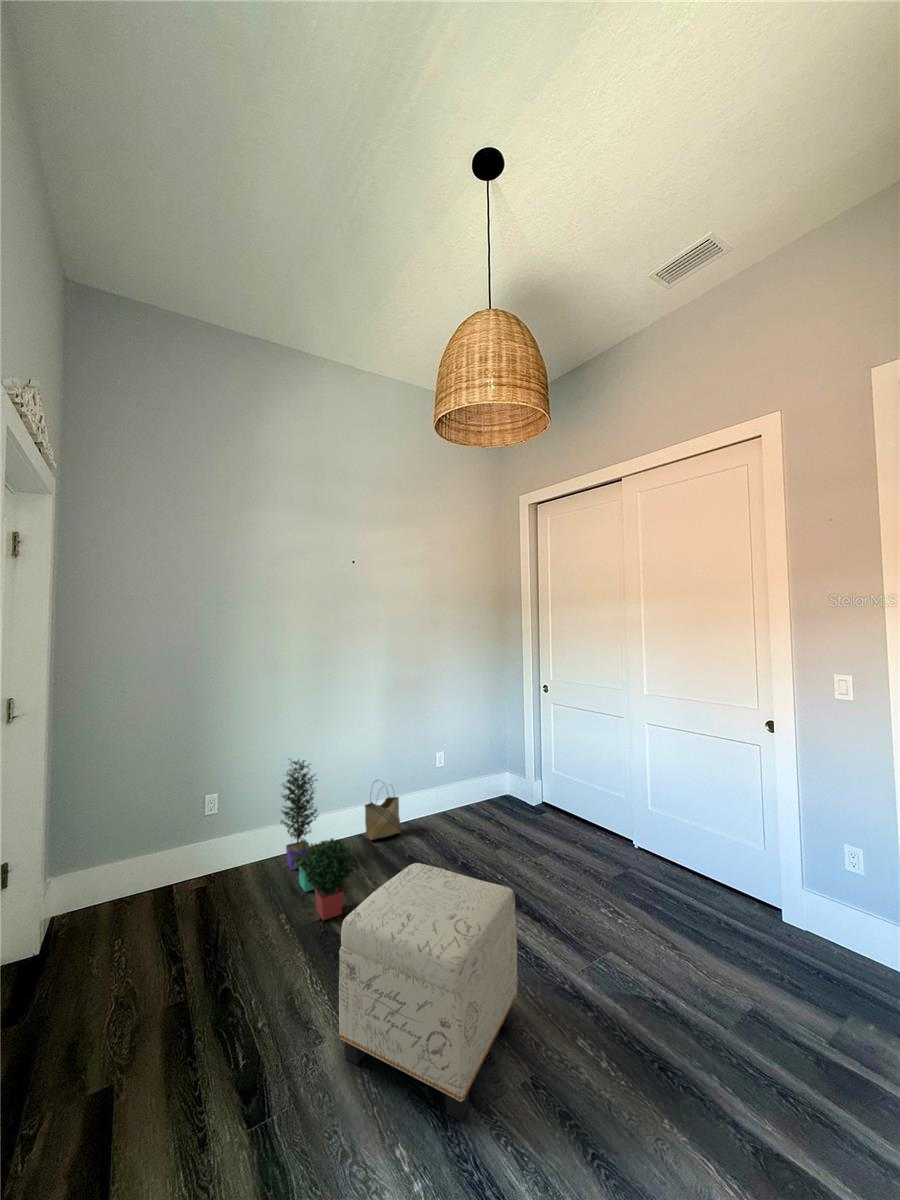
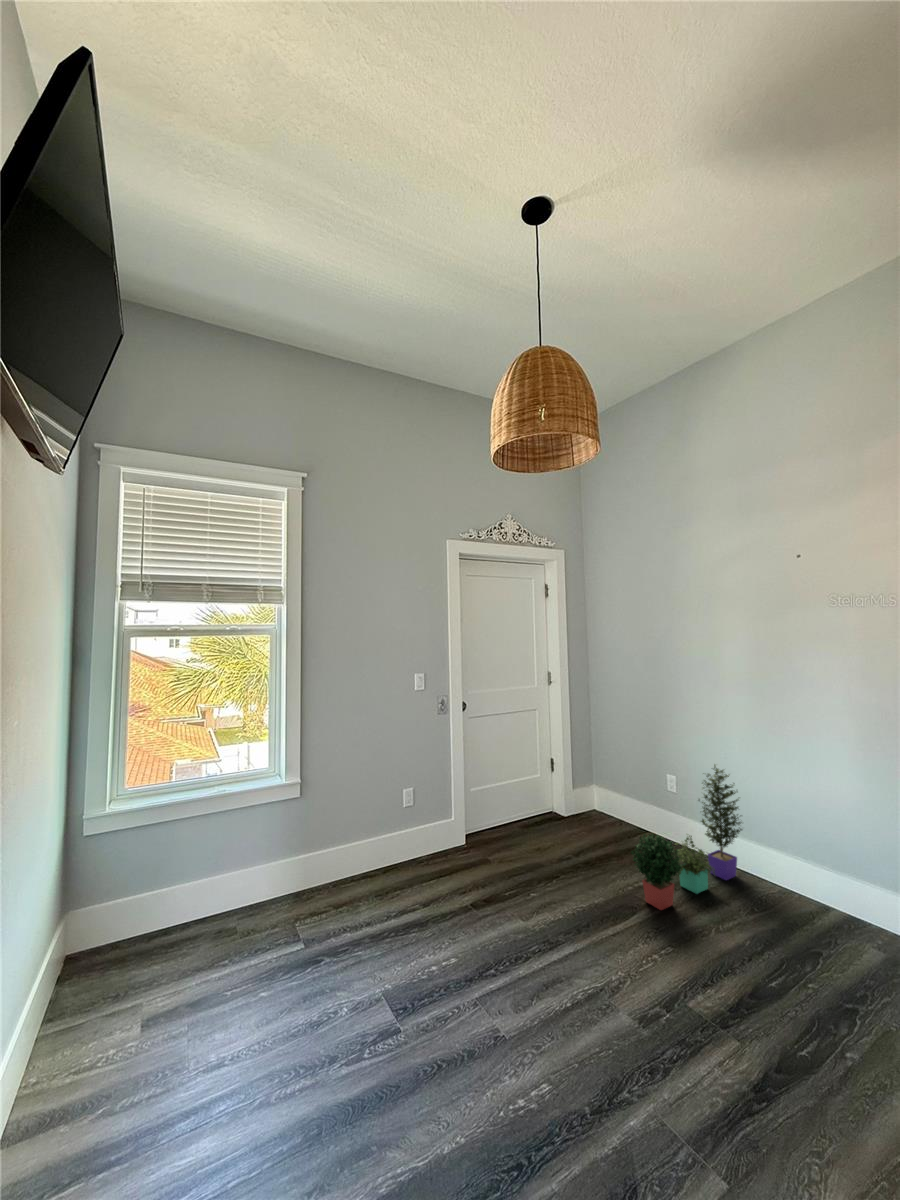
woven basket: present [365,797,401,840] -> none [815,844,883,935]
ottoman: present [339,863,517,1122] -> none [461,838,601,1030]

